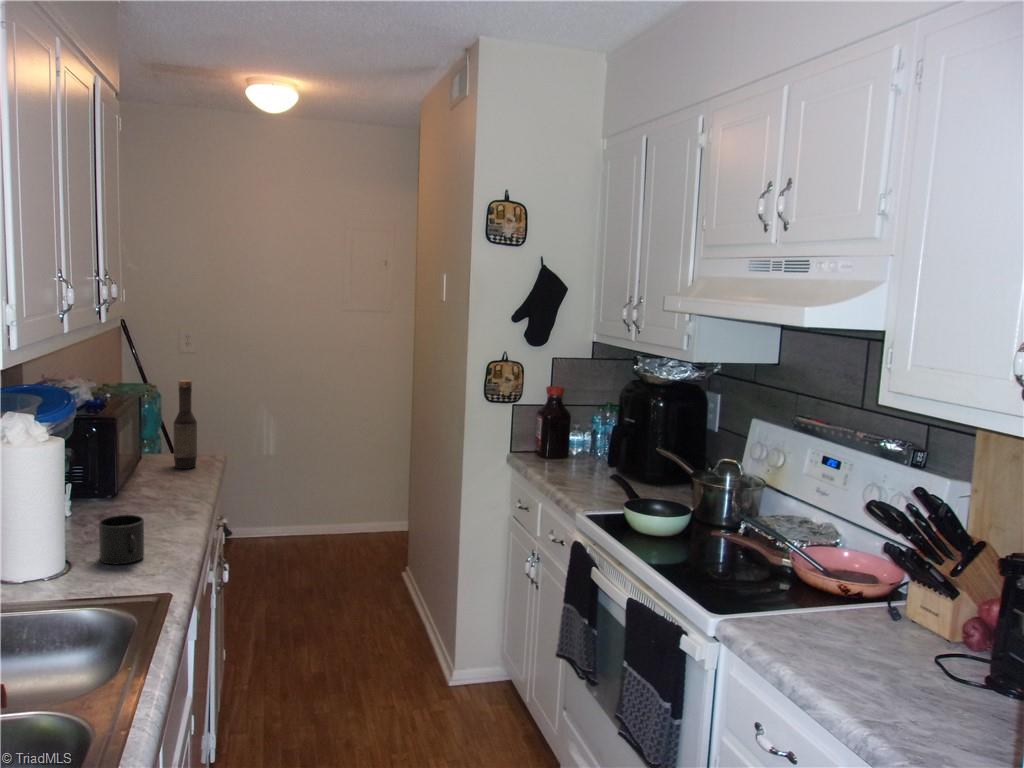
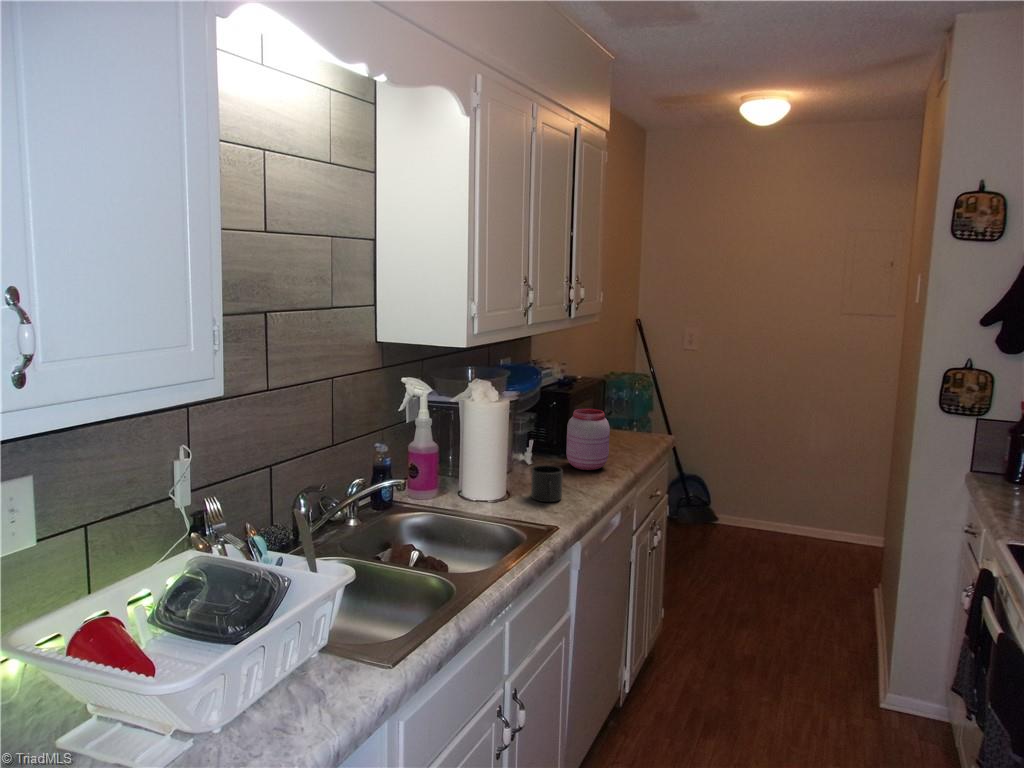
bottle: present [174,380,197,469] -> none [634,367,653,442]
jar: none [114,436,172,514] -> present [566,409,610,470]

